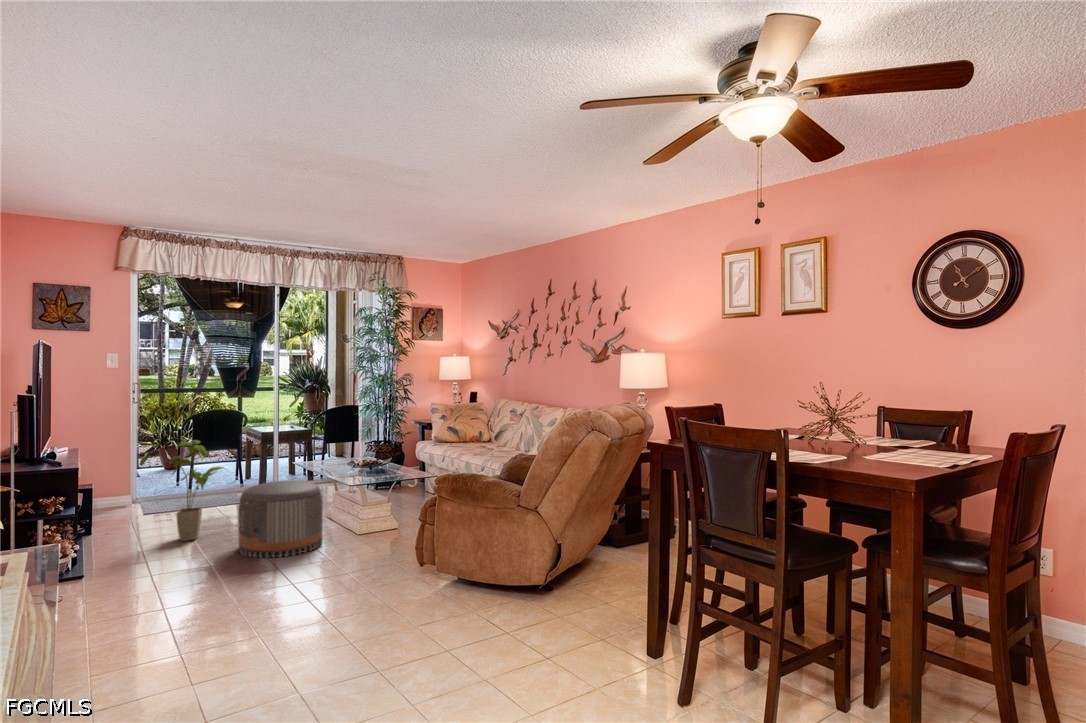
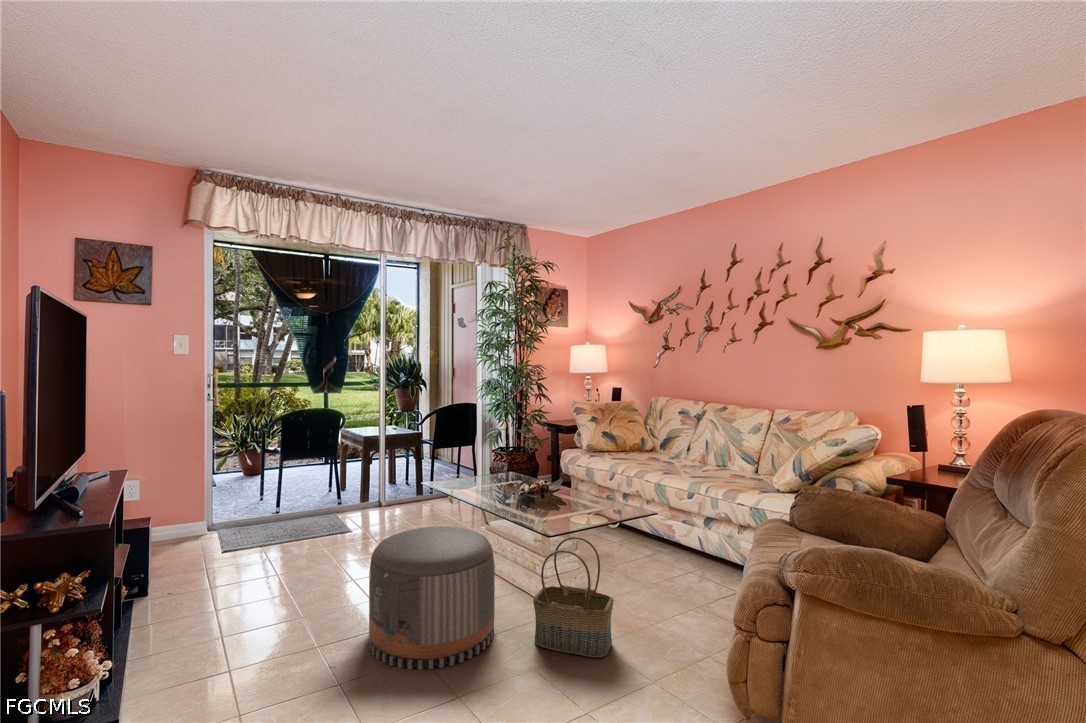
house plant: present [170,440,224,541] -> none [258,463,344,618]
basket: none [343,484,394,553] -> present [533,537,614,658]

